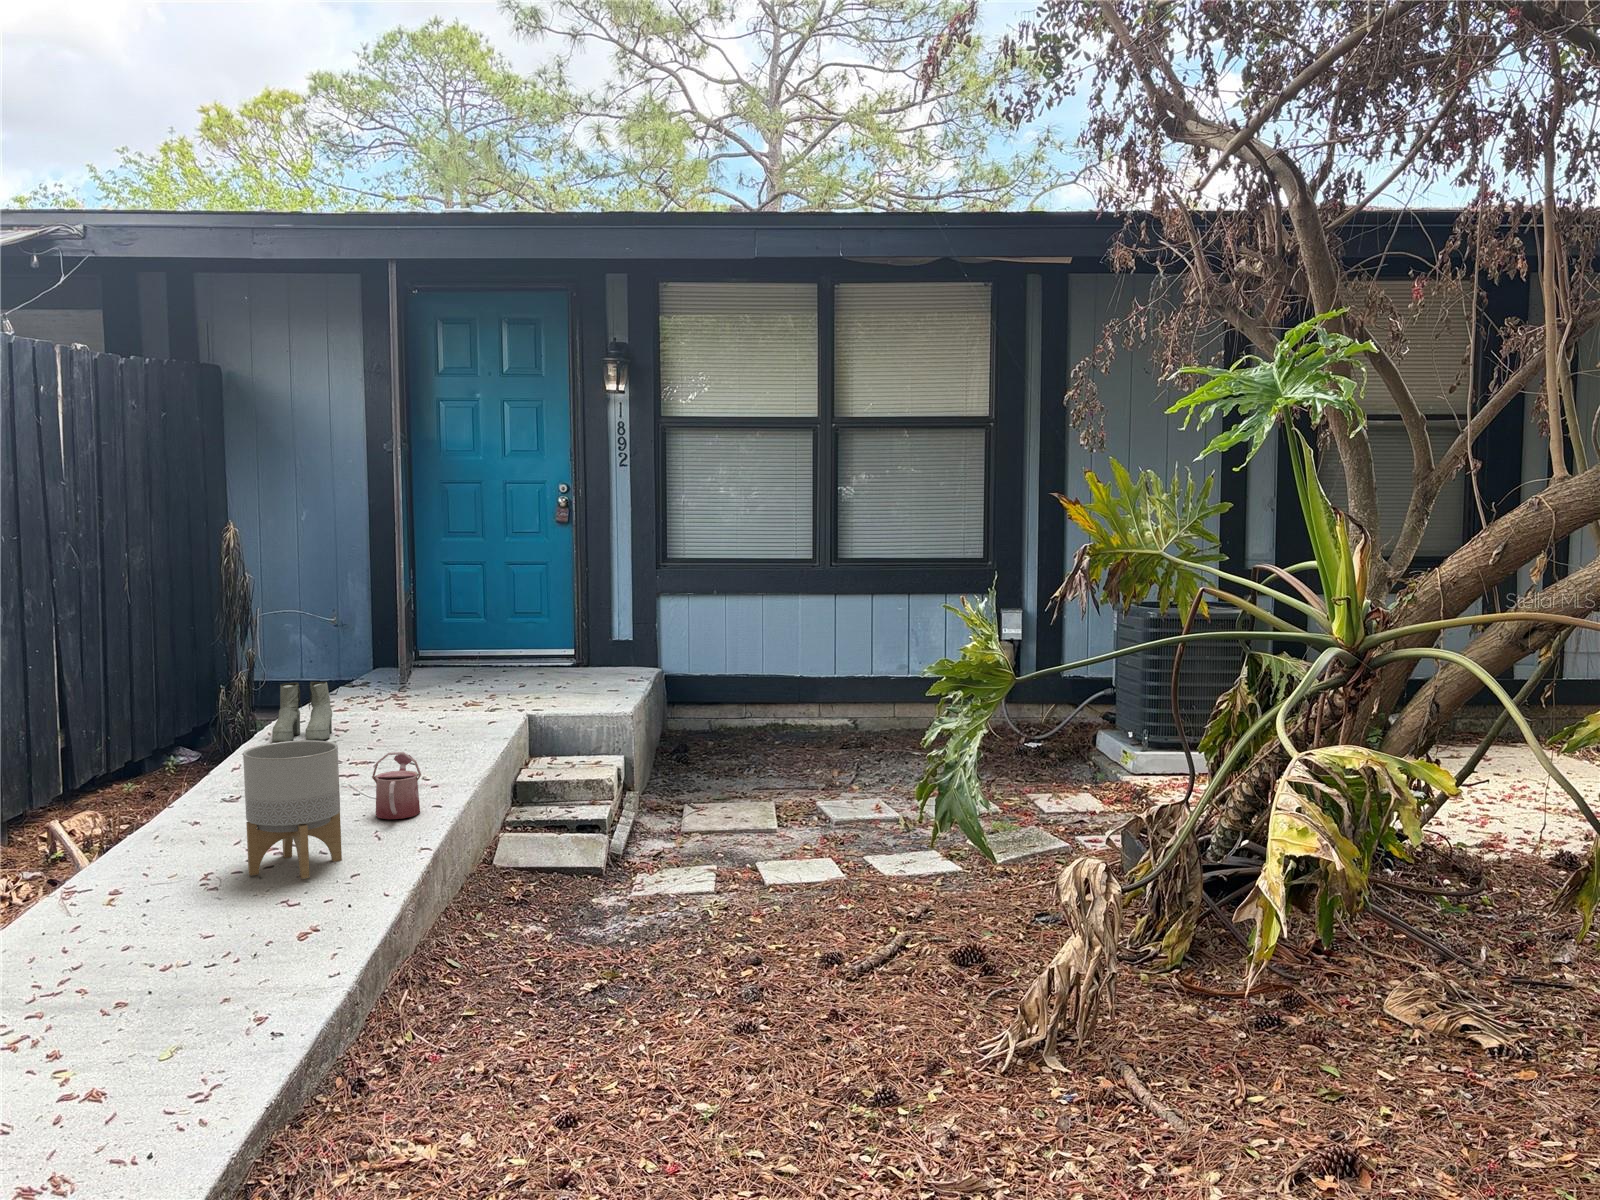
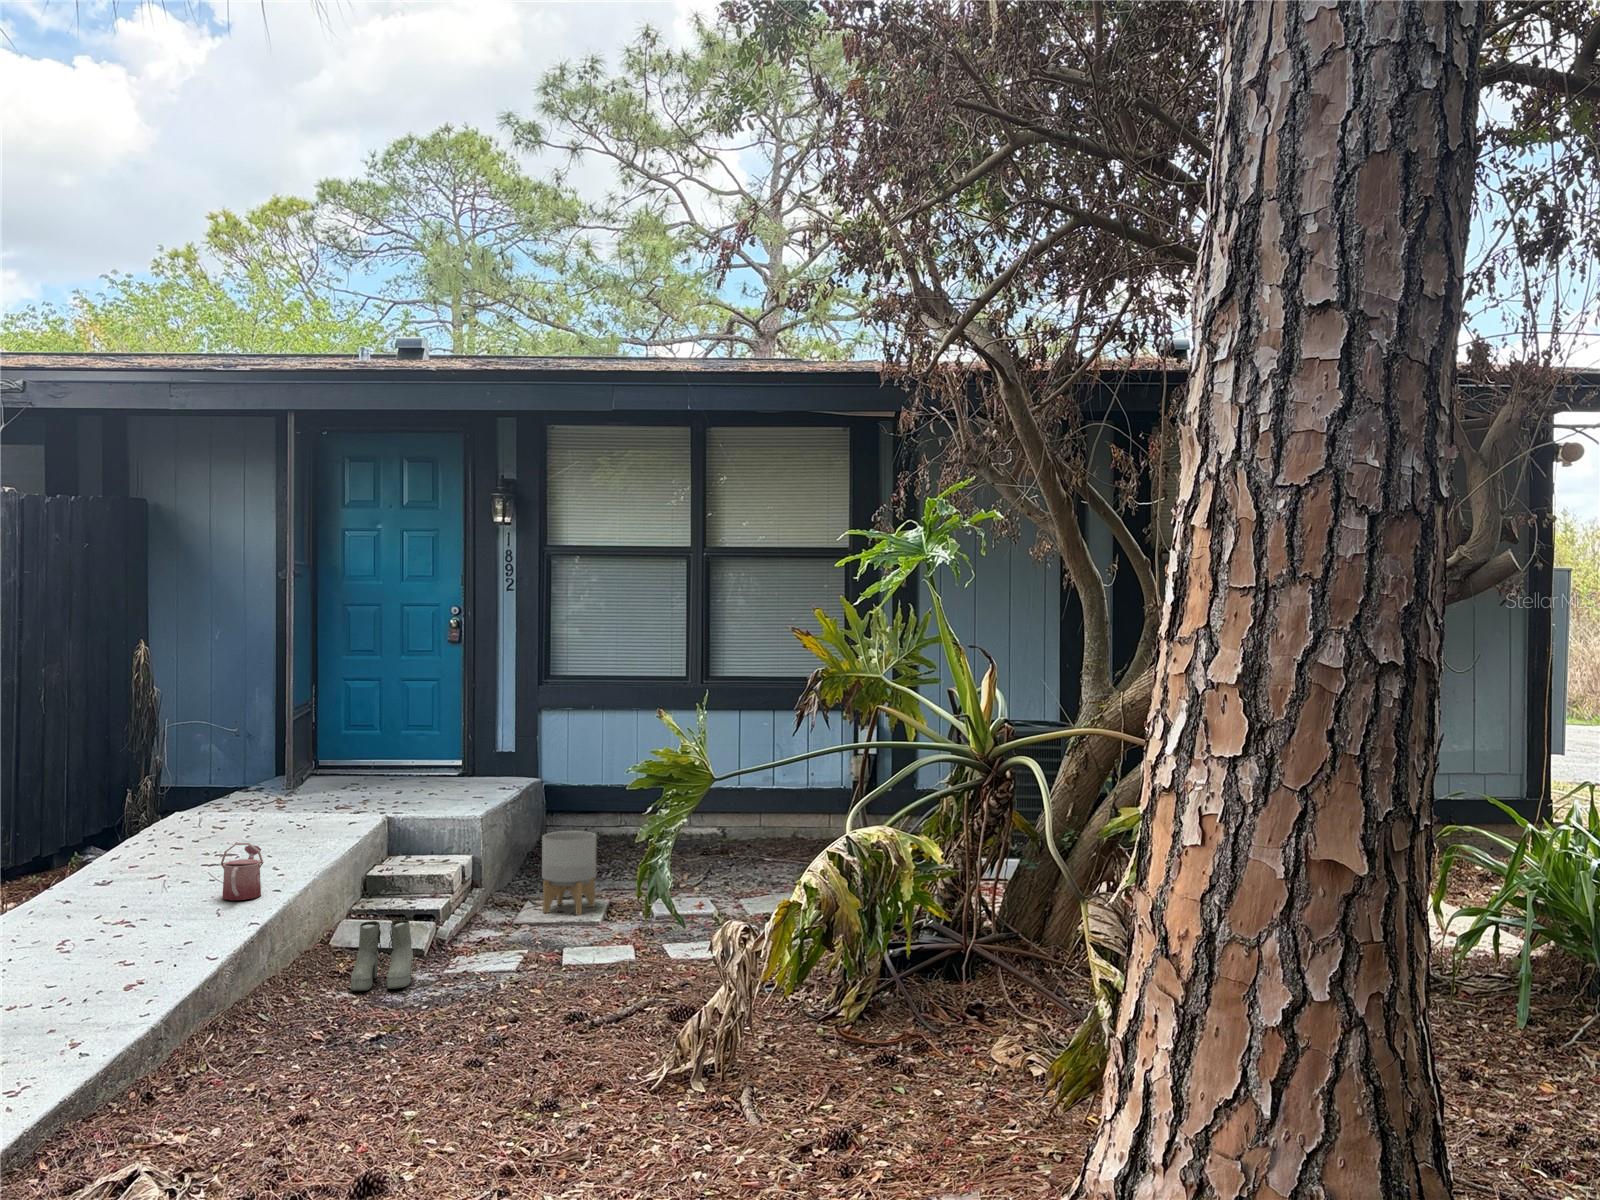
boots: present [272,682,332,743] -> present [351,920,413,991]
planter: present [243,740,342,879] -> present [542,831,597,915]

